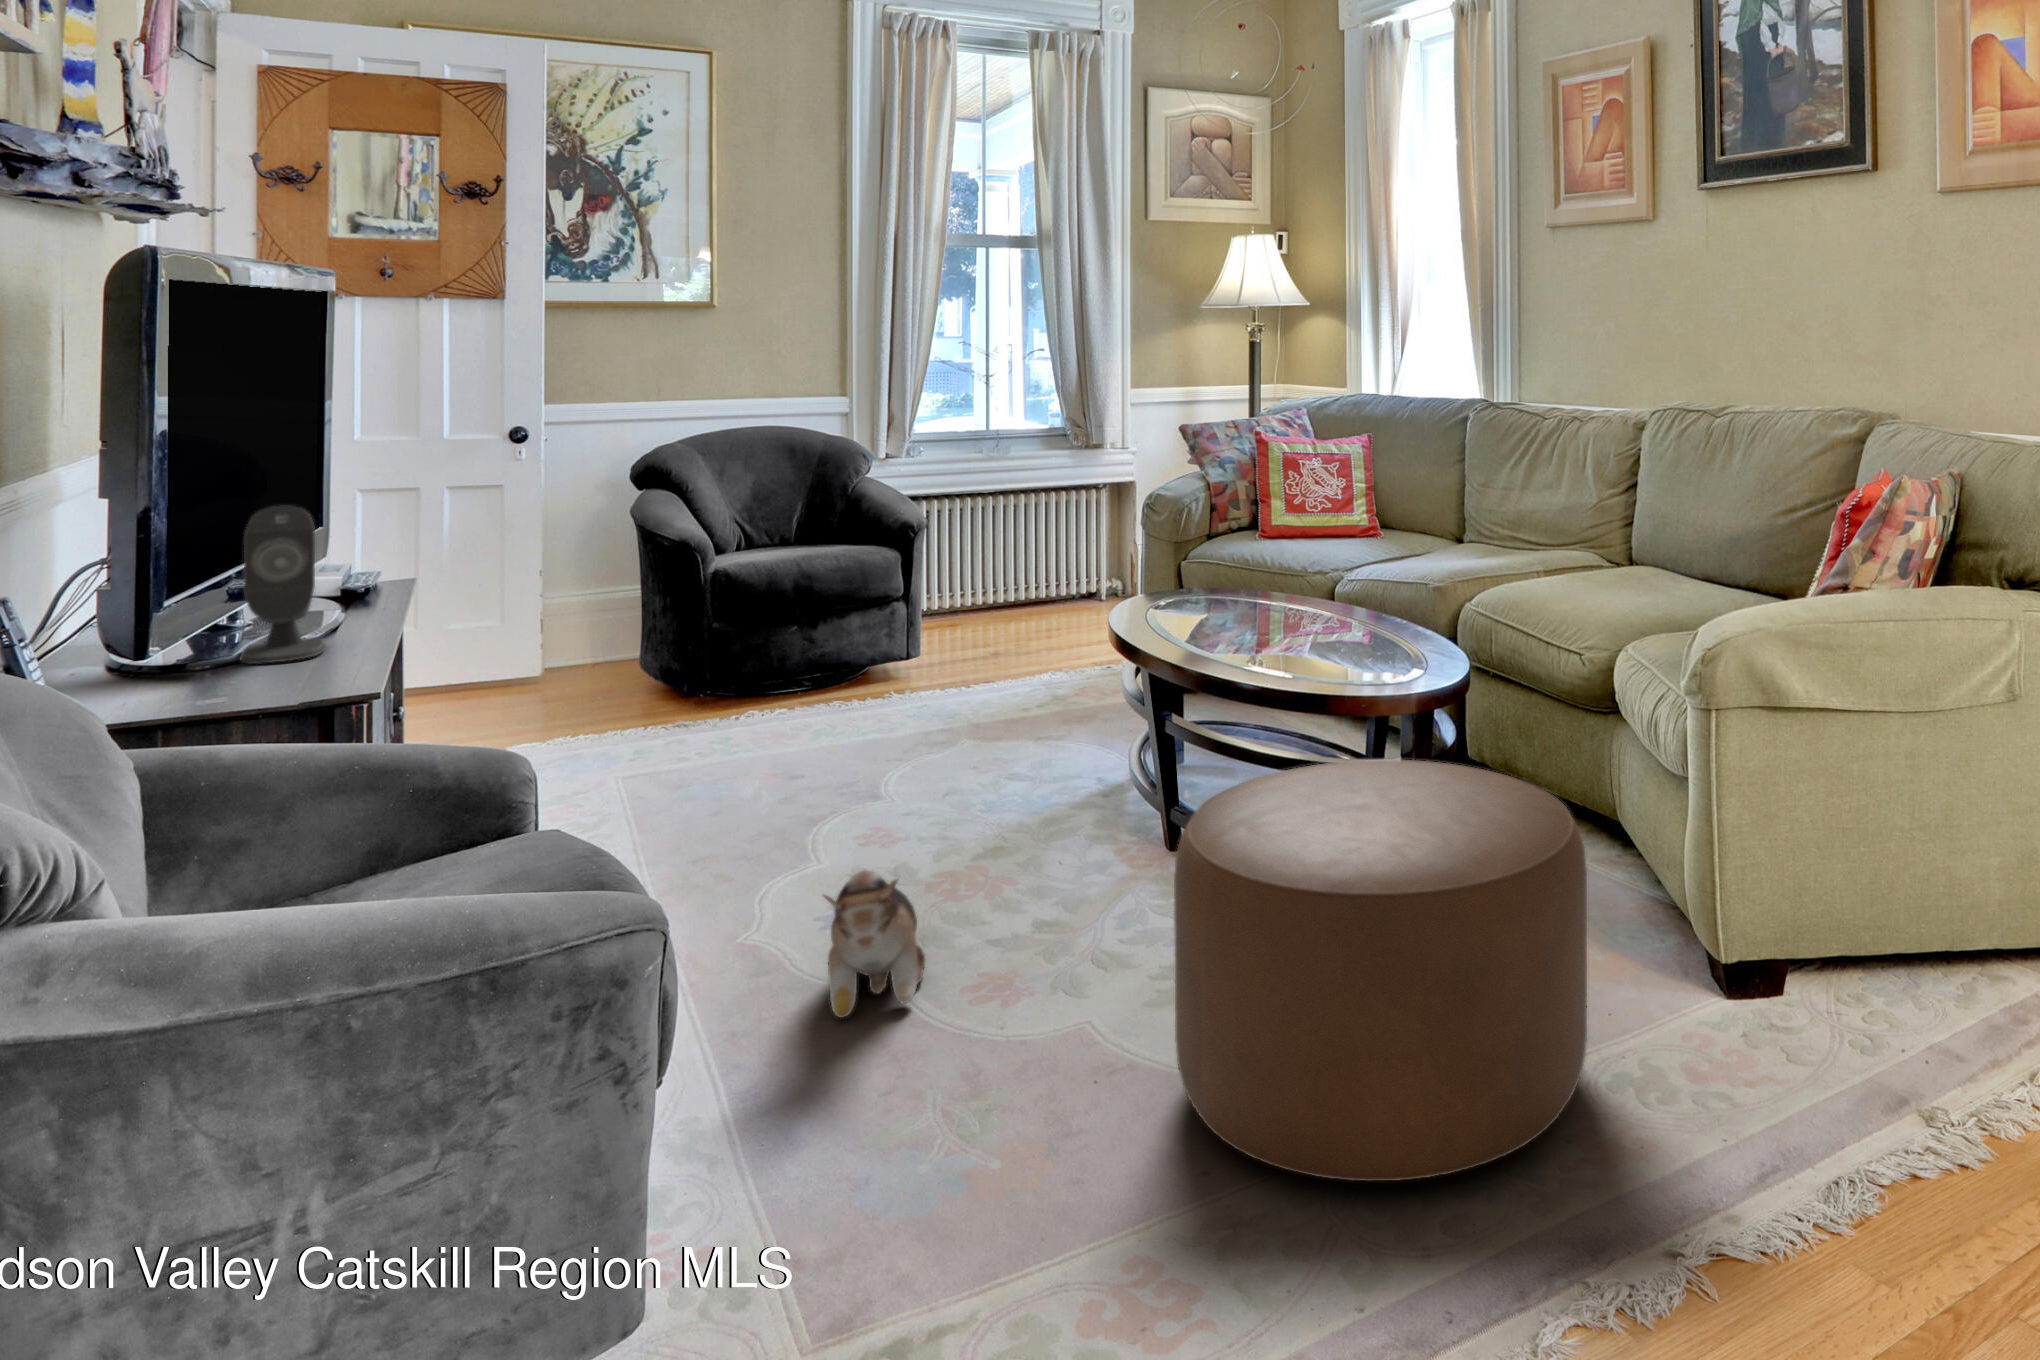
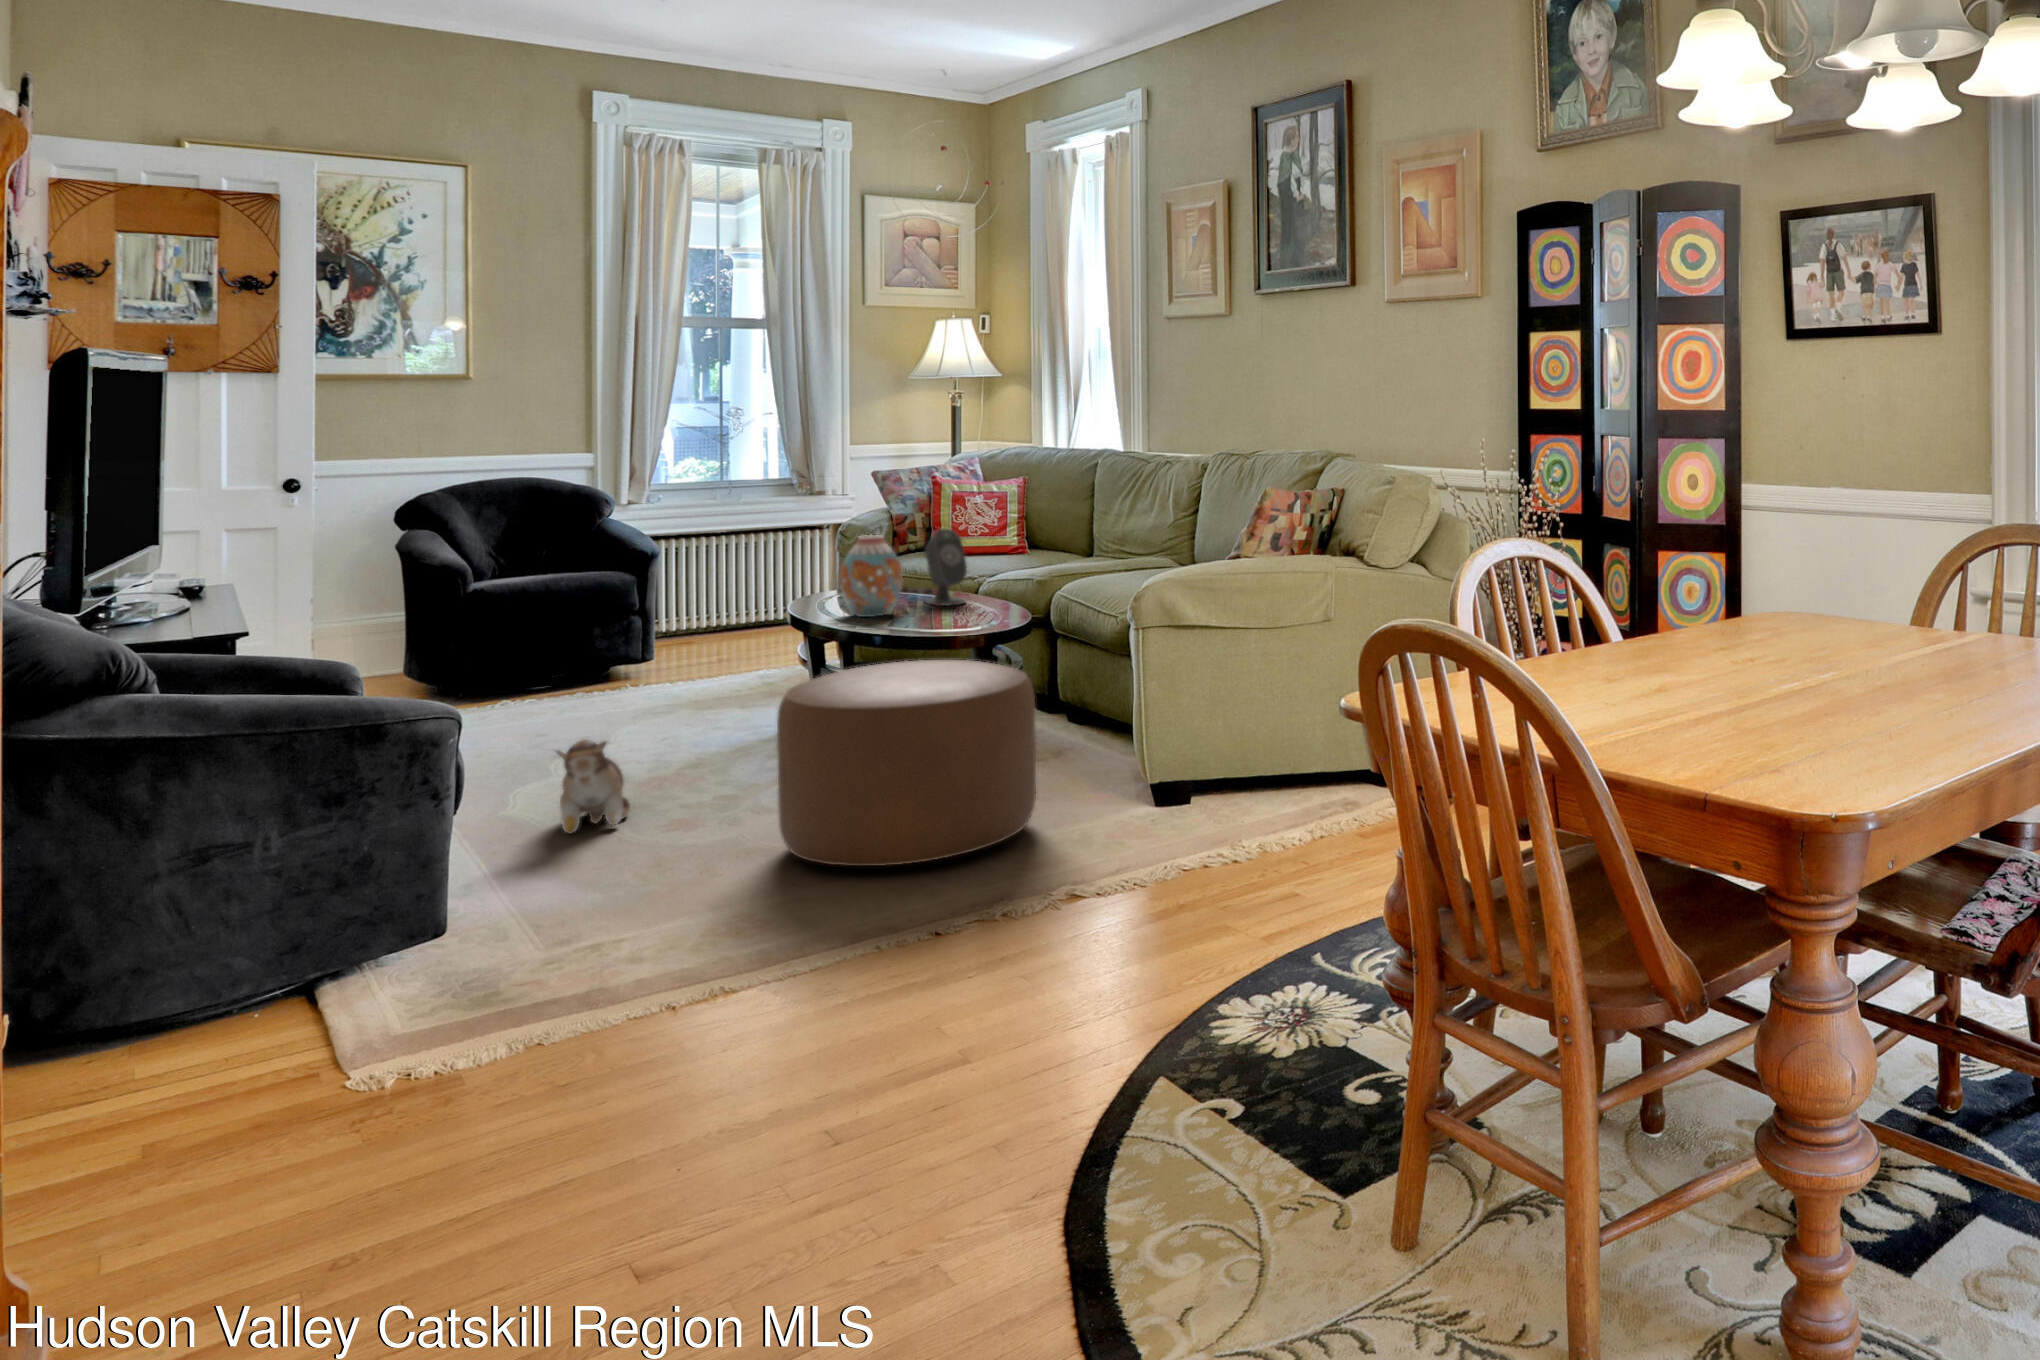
speaker: present [240,506,326,664] -> present [925,528,967,606]
vase: none [1196,530,1281,651] -> present [839,535,903,617]

